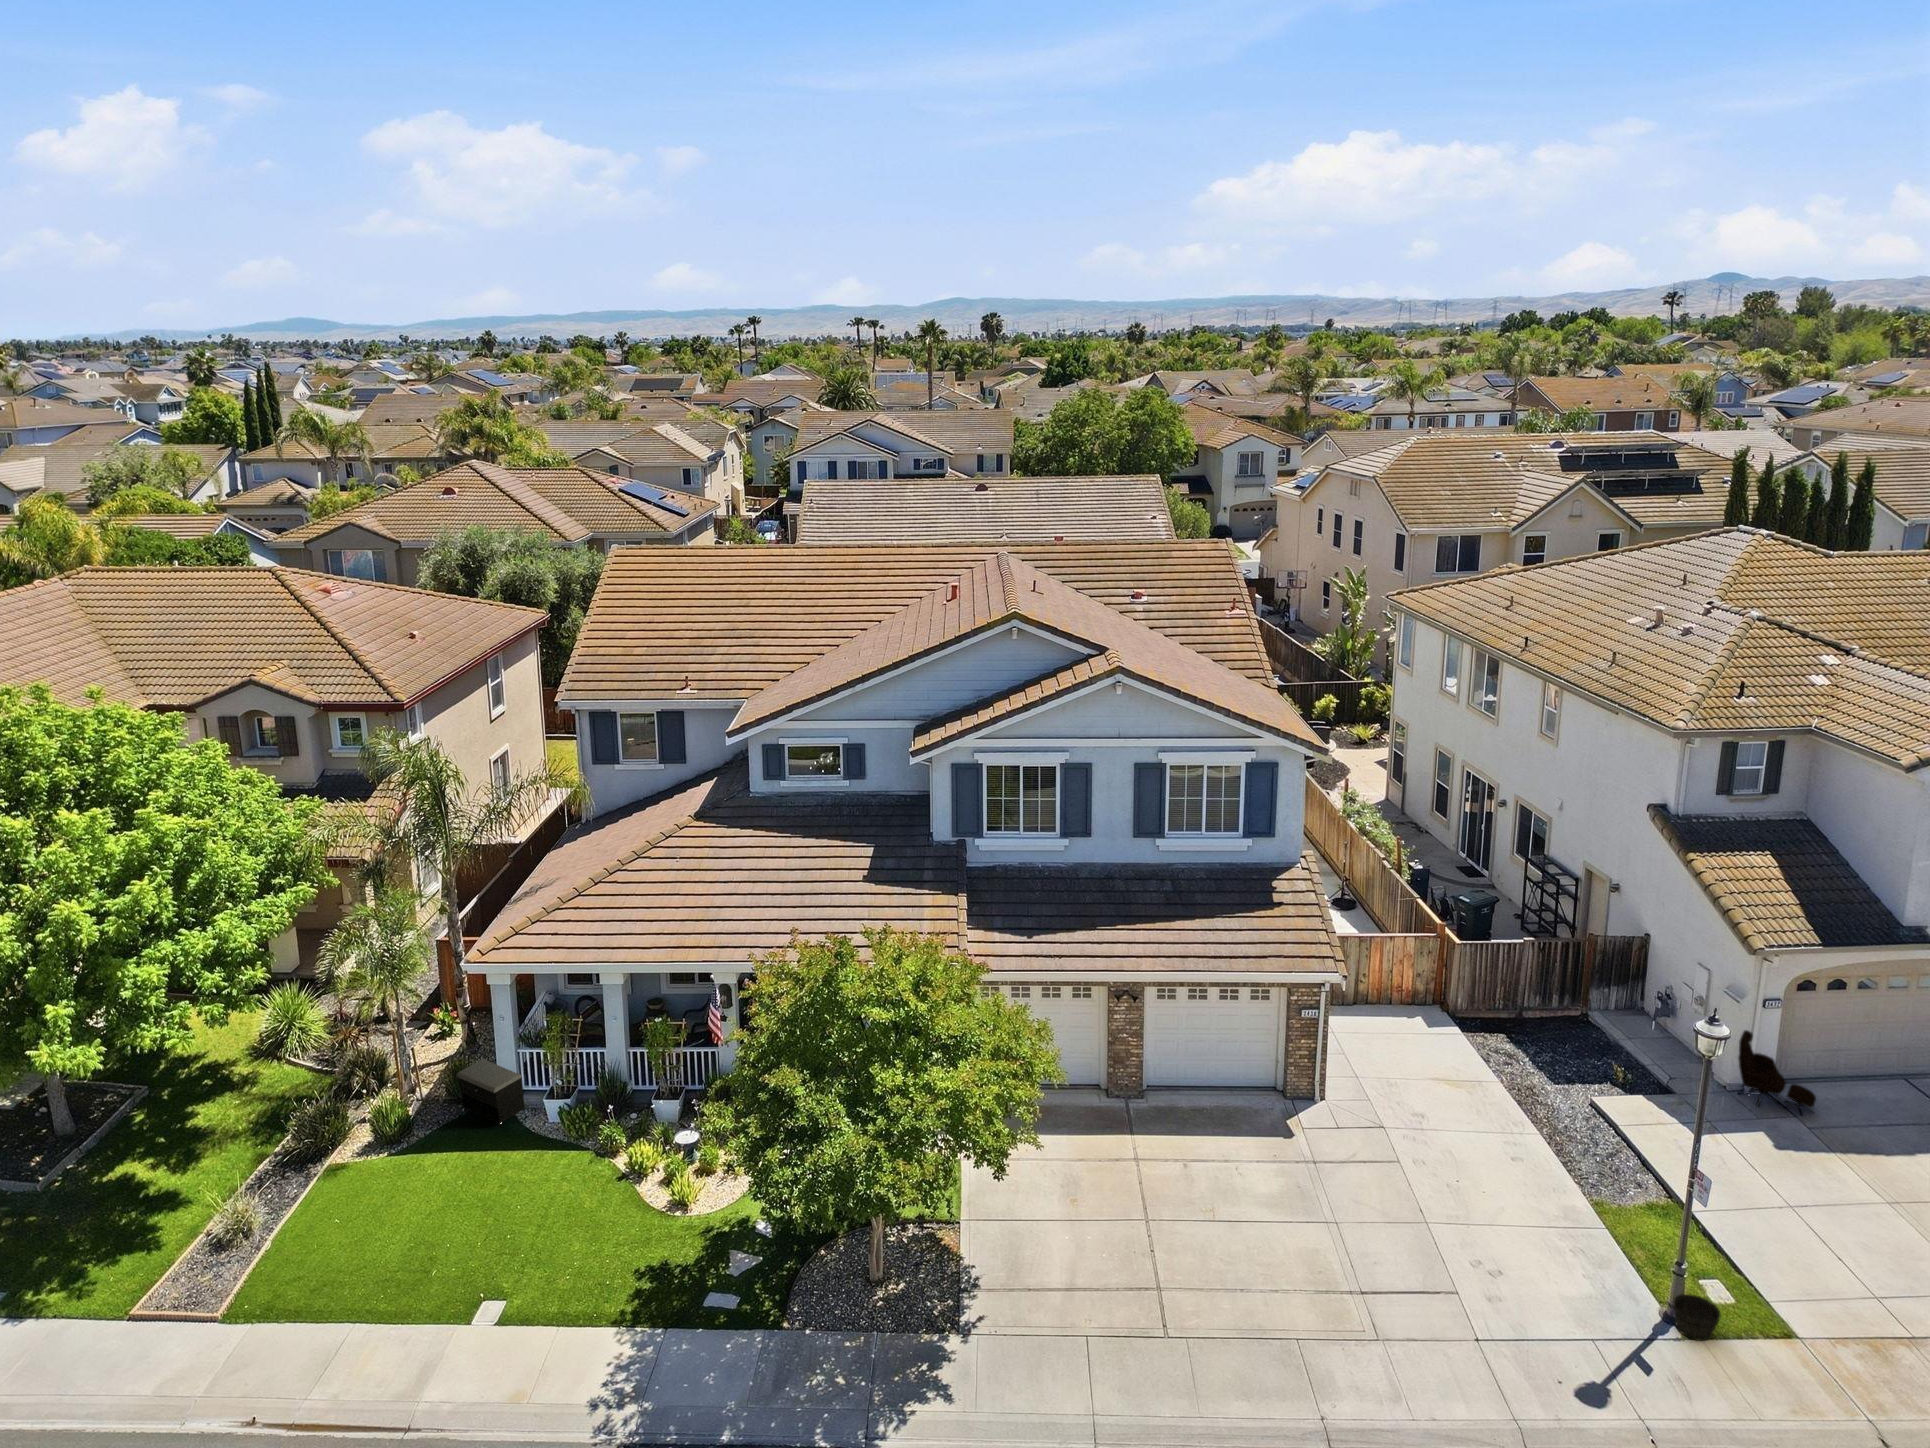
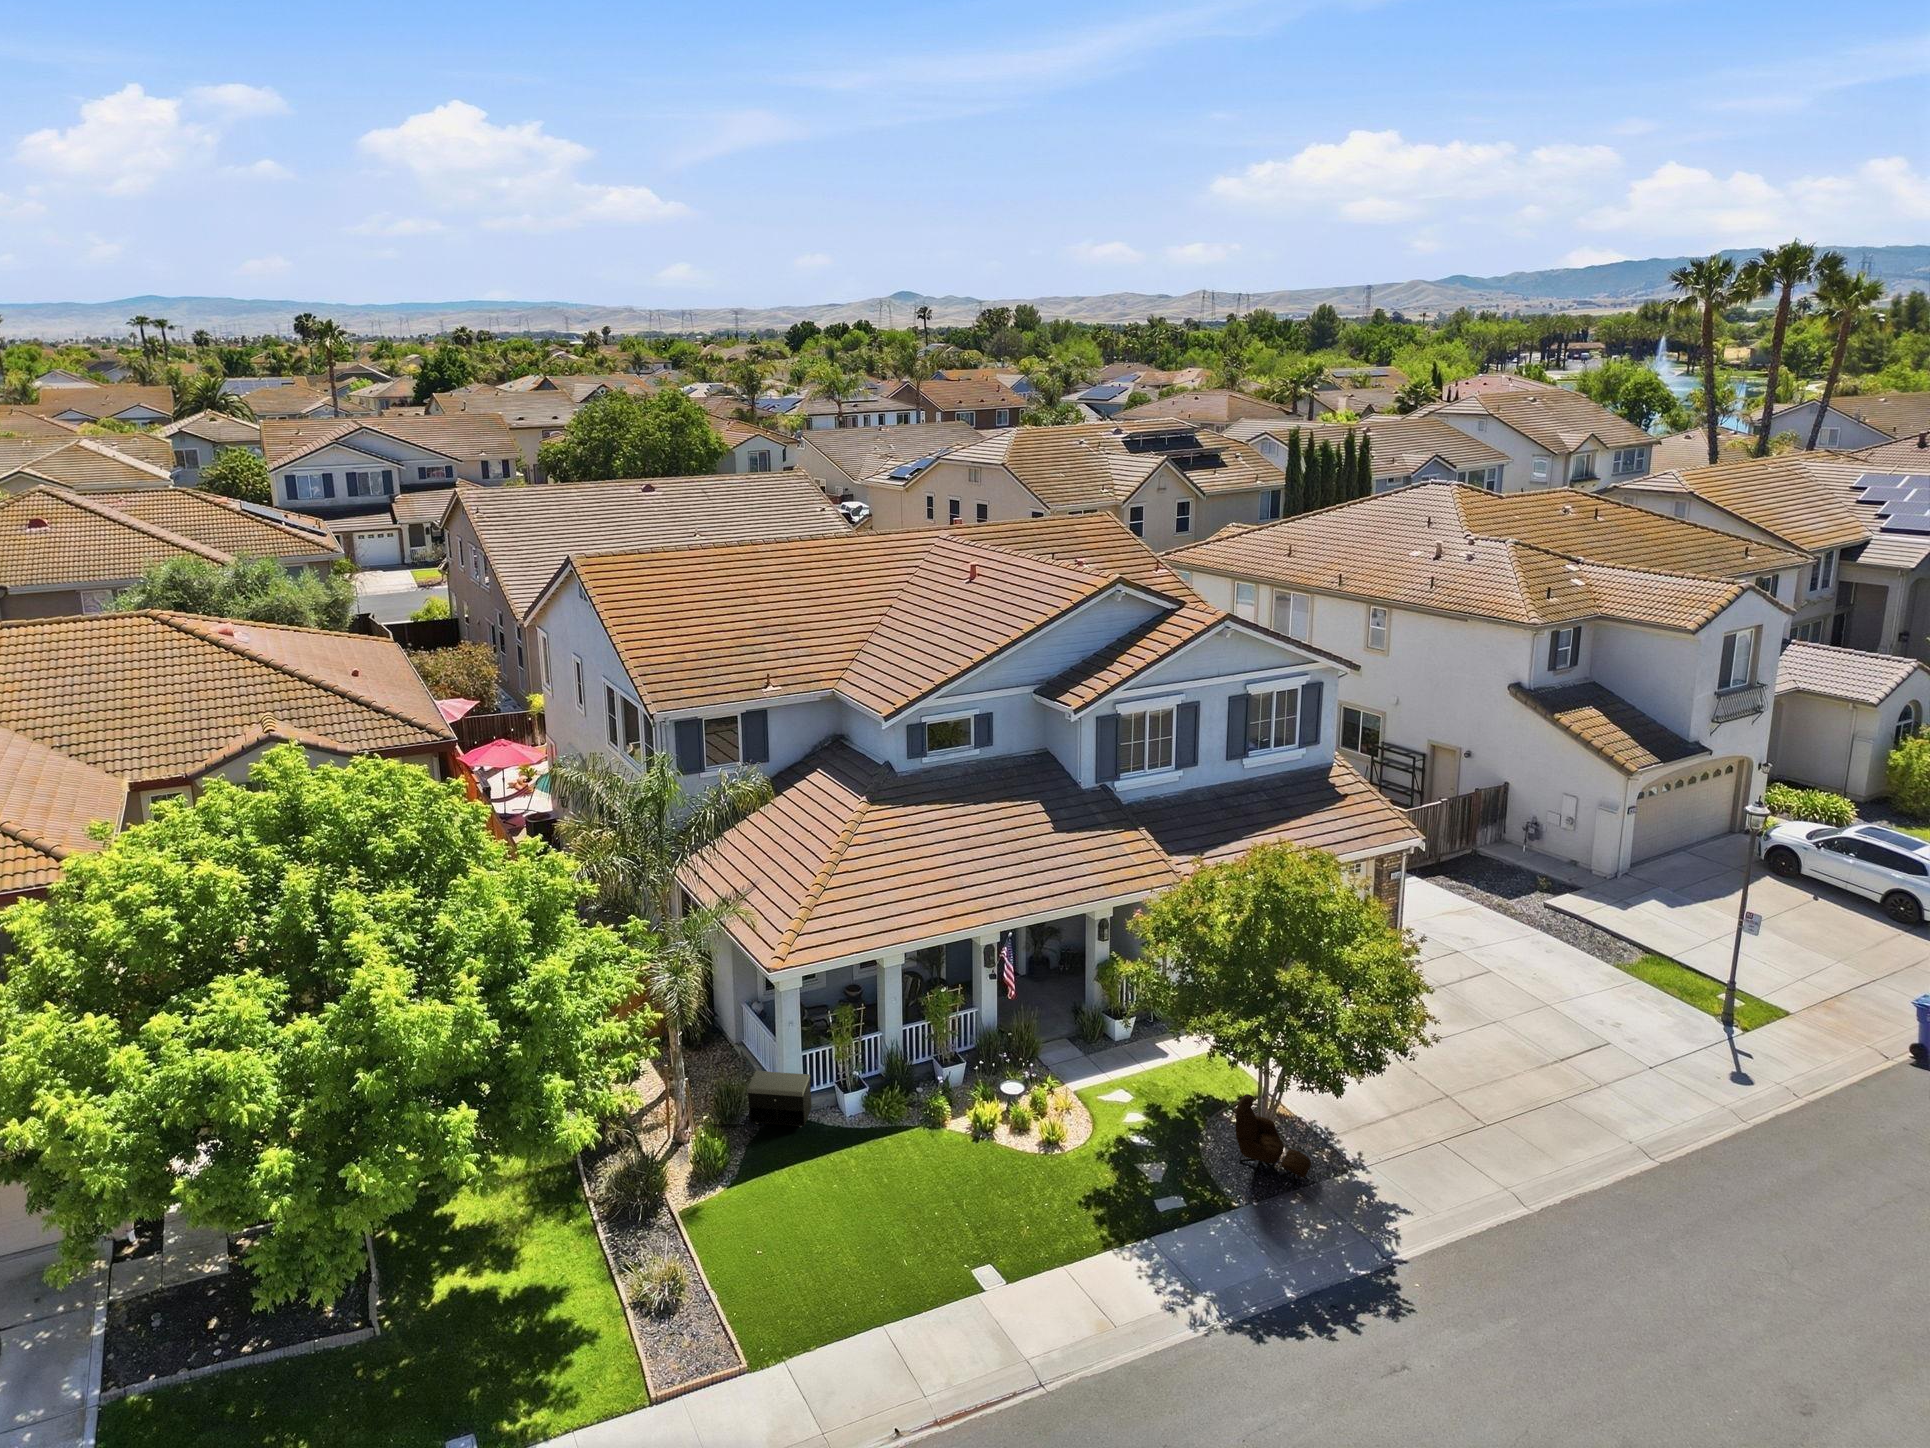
lounge chair: present [1738,1030,1816,1114] -> present [1235,1094,1311,1185]
wooden bucket: present [1673,1294,1720,1341] -> none [1733,1002,1766,1030]

